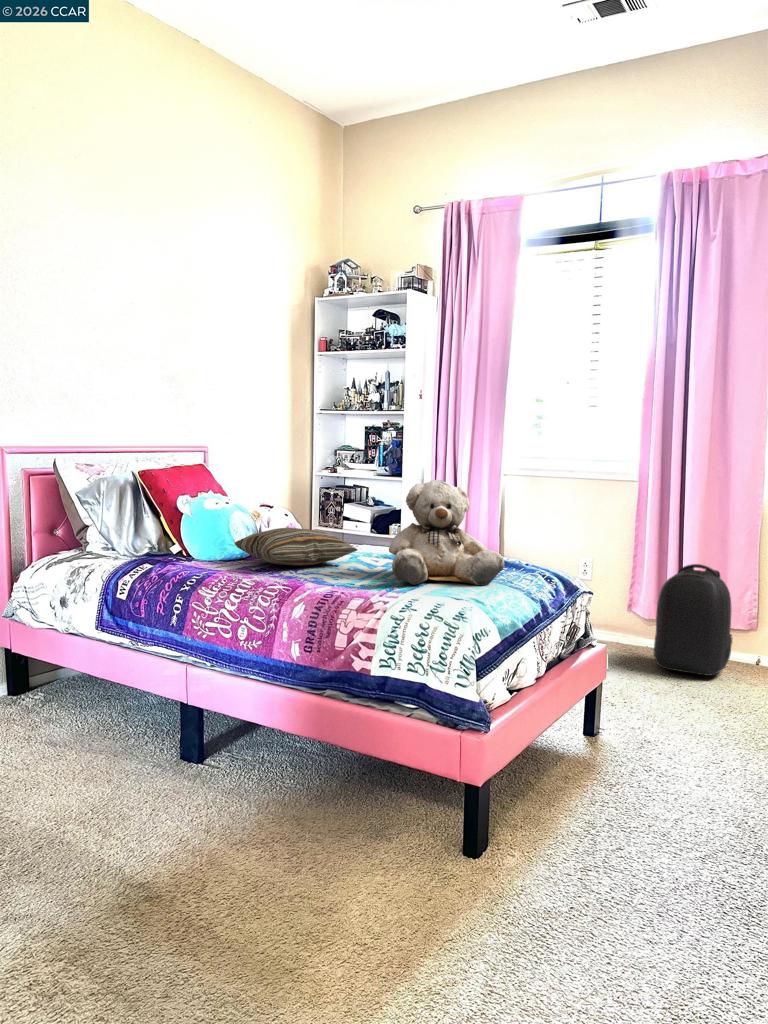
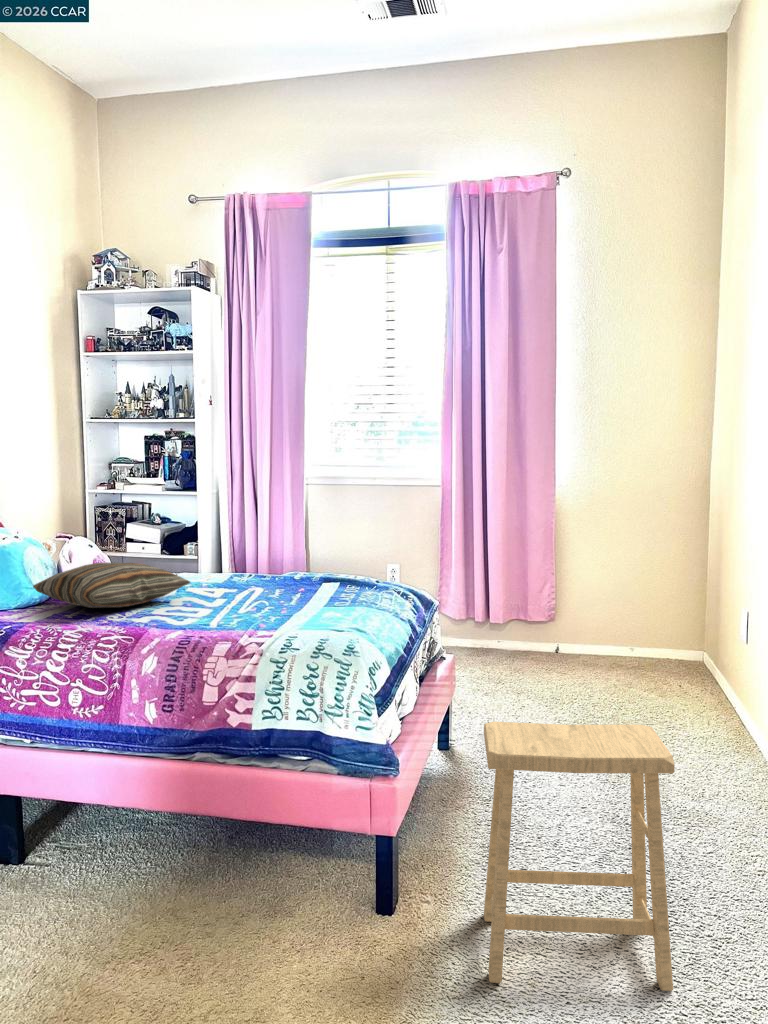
teddy bear: present [389,480,504,585] -> none [236,498,369,618]
backpack: present [654,564,732,676] -> none [476,564,547,673]
footstool: none [541,694,738,981] -> present [484,722,675,991]

